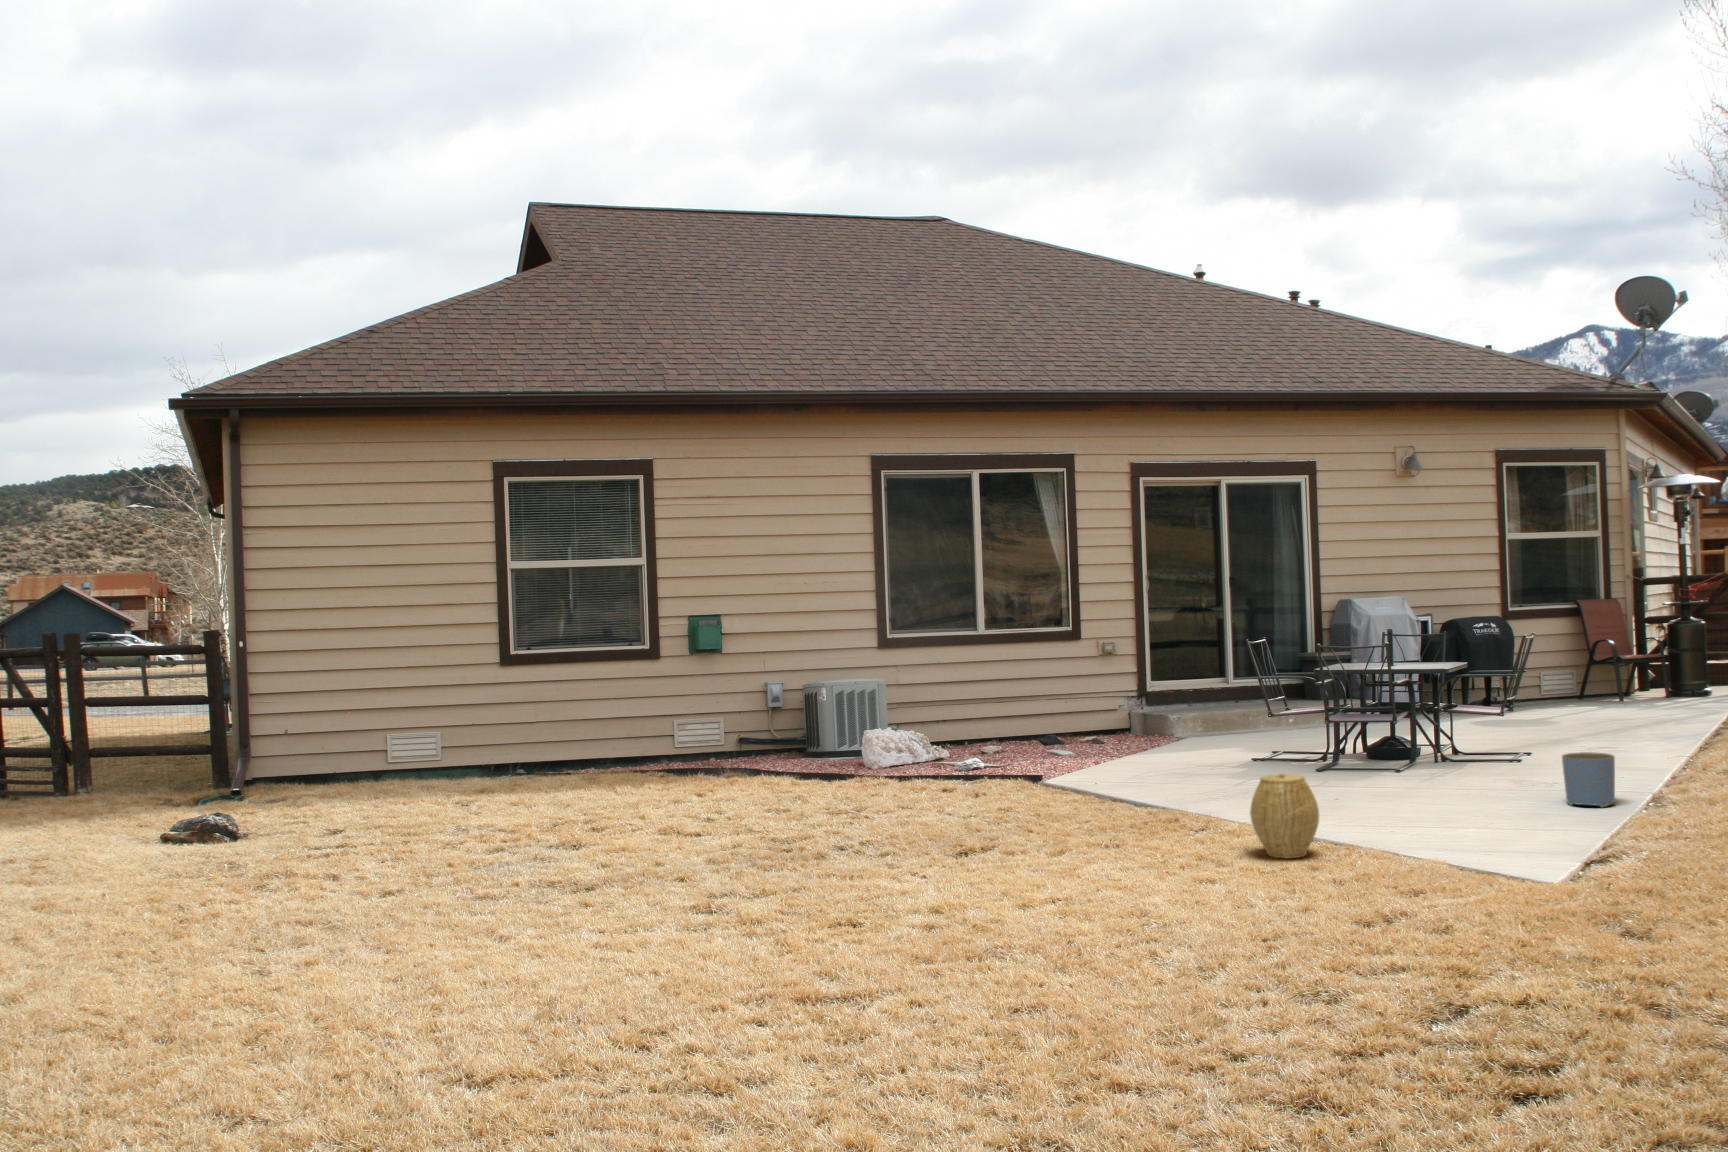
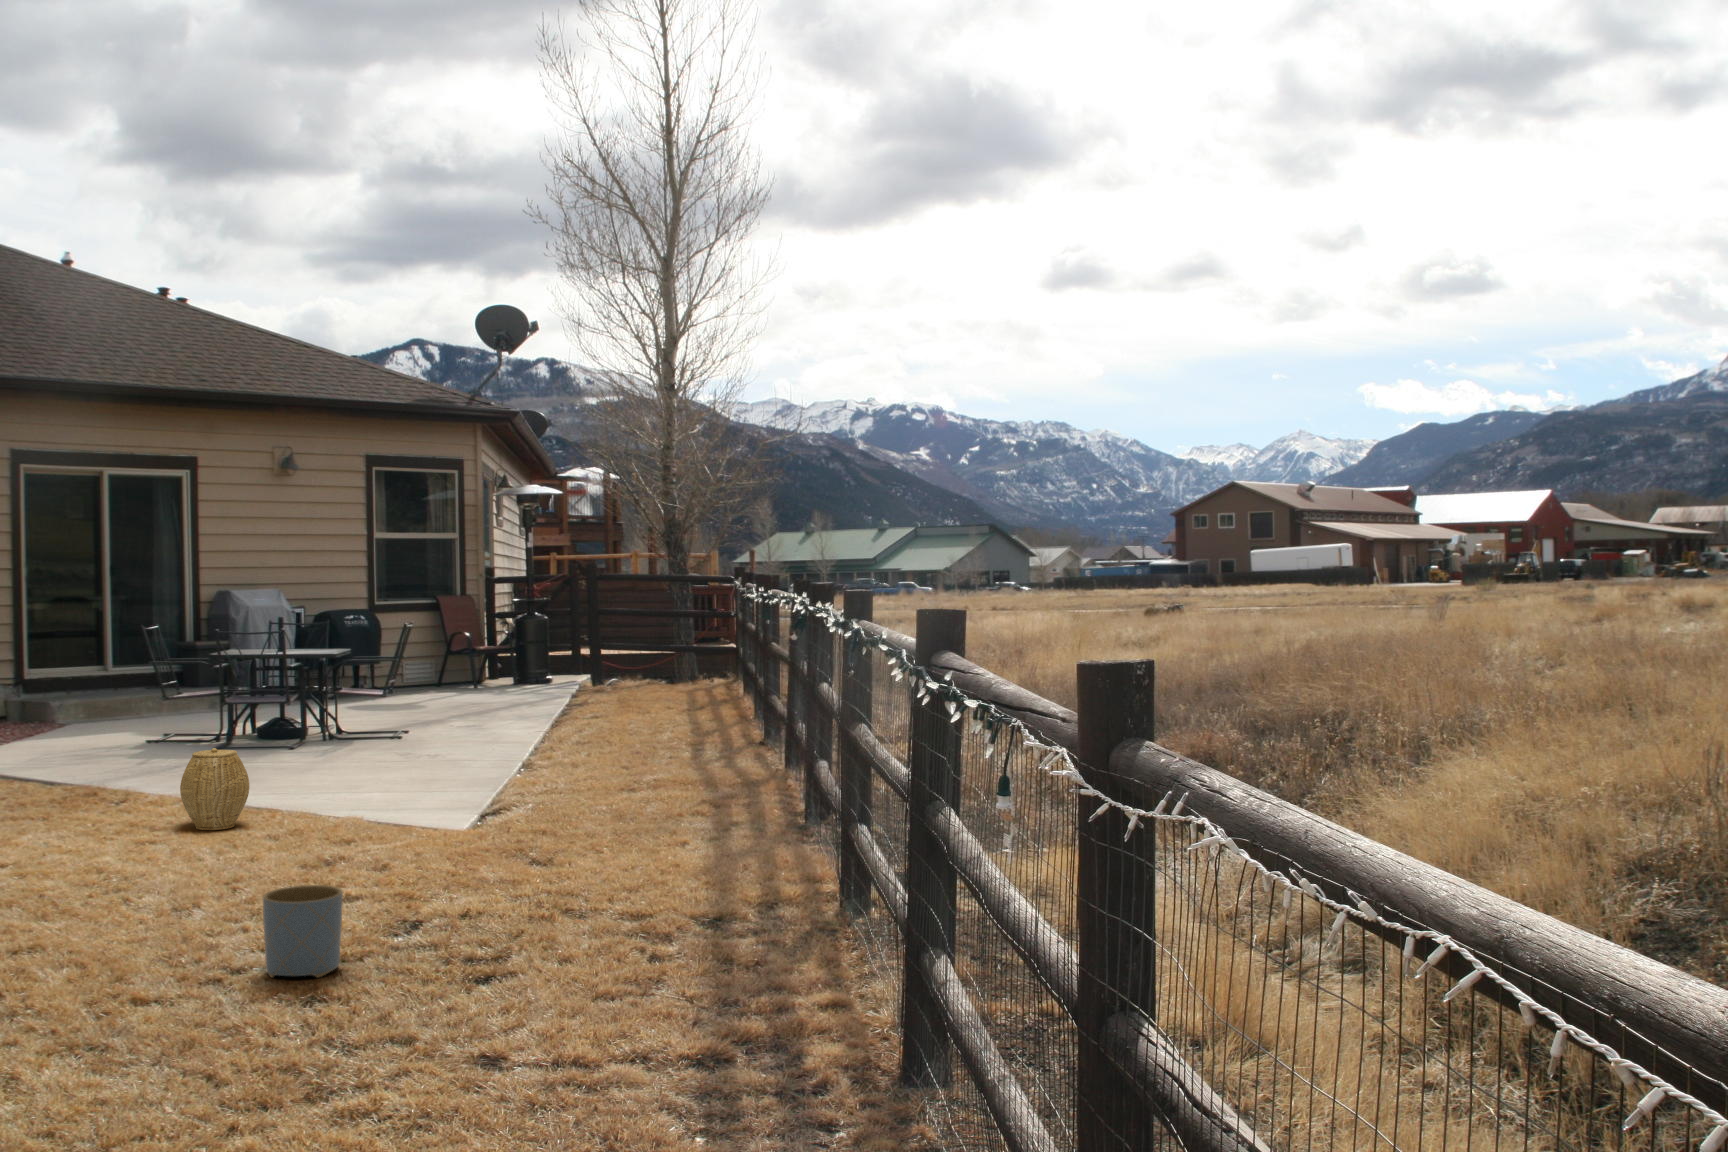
planter: present [1562,752,1615,807] -> present [263,885,343,978]

